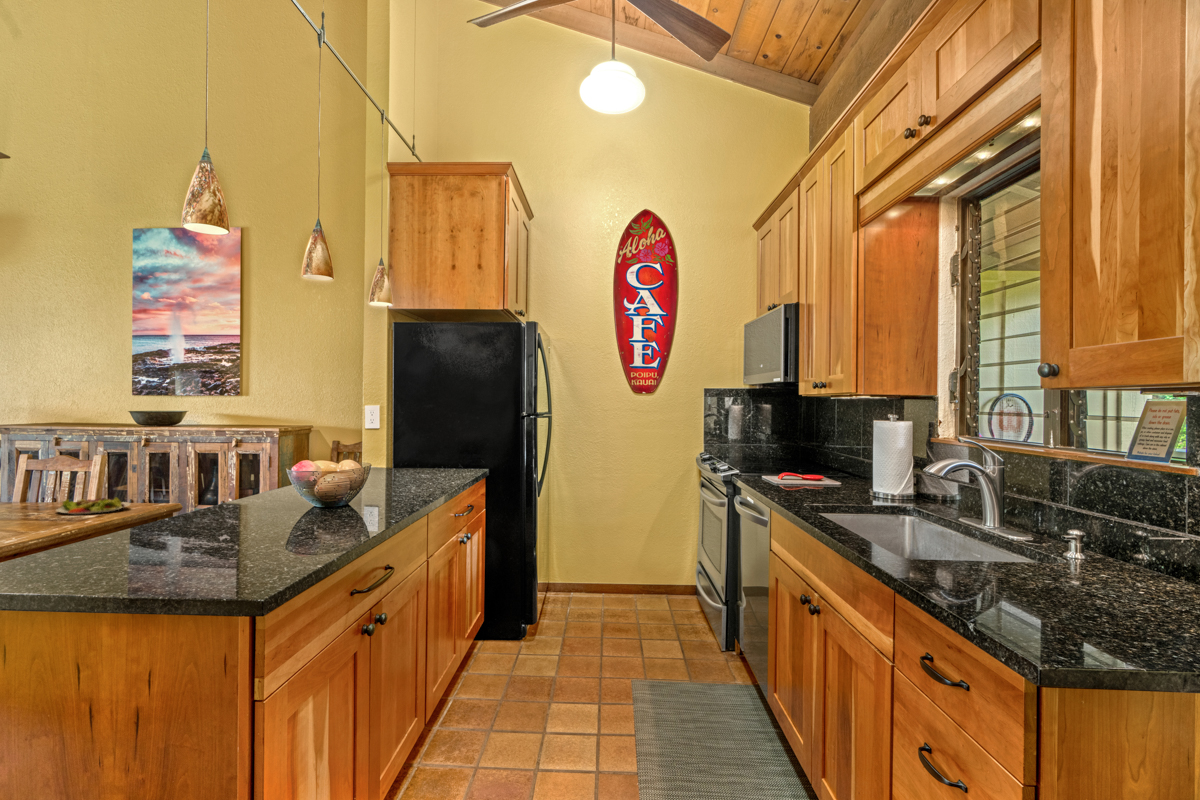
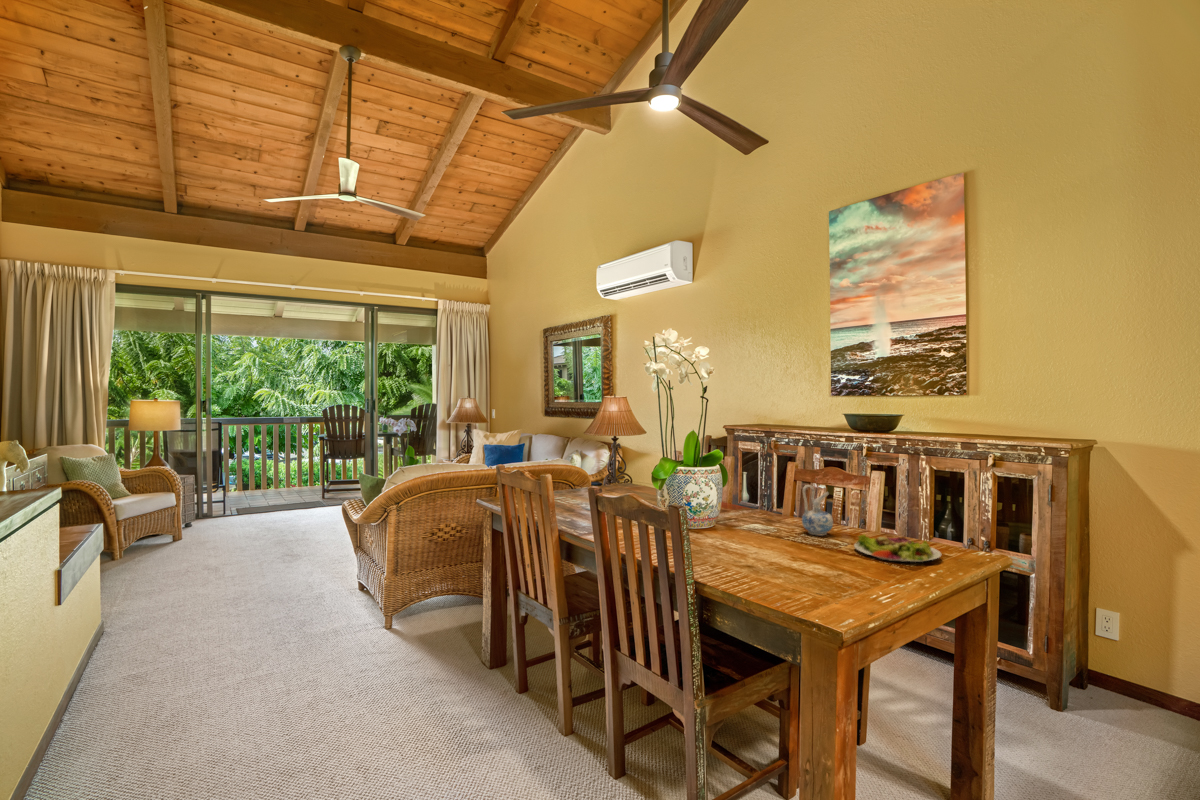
ceramic pitcher: none [20,467,53,508] -> present [802,485,833,535]

